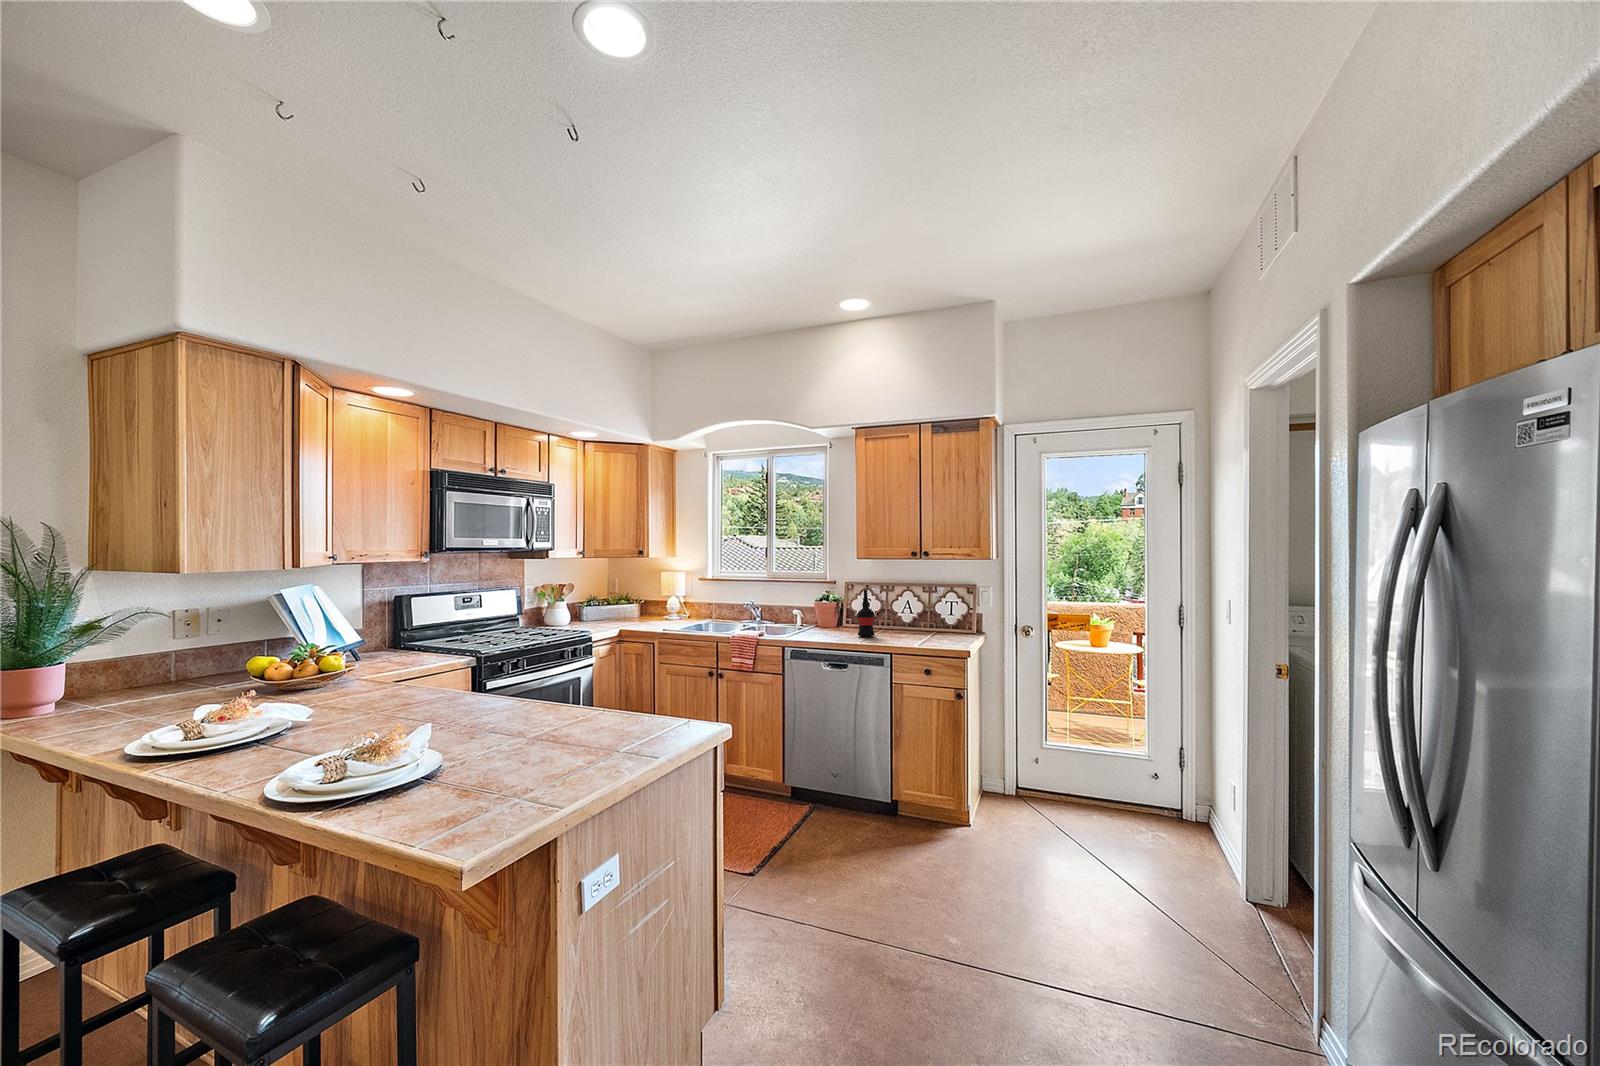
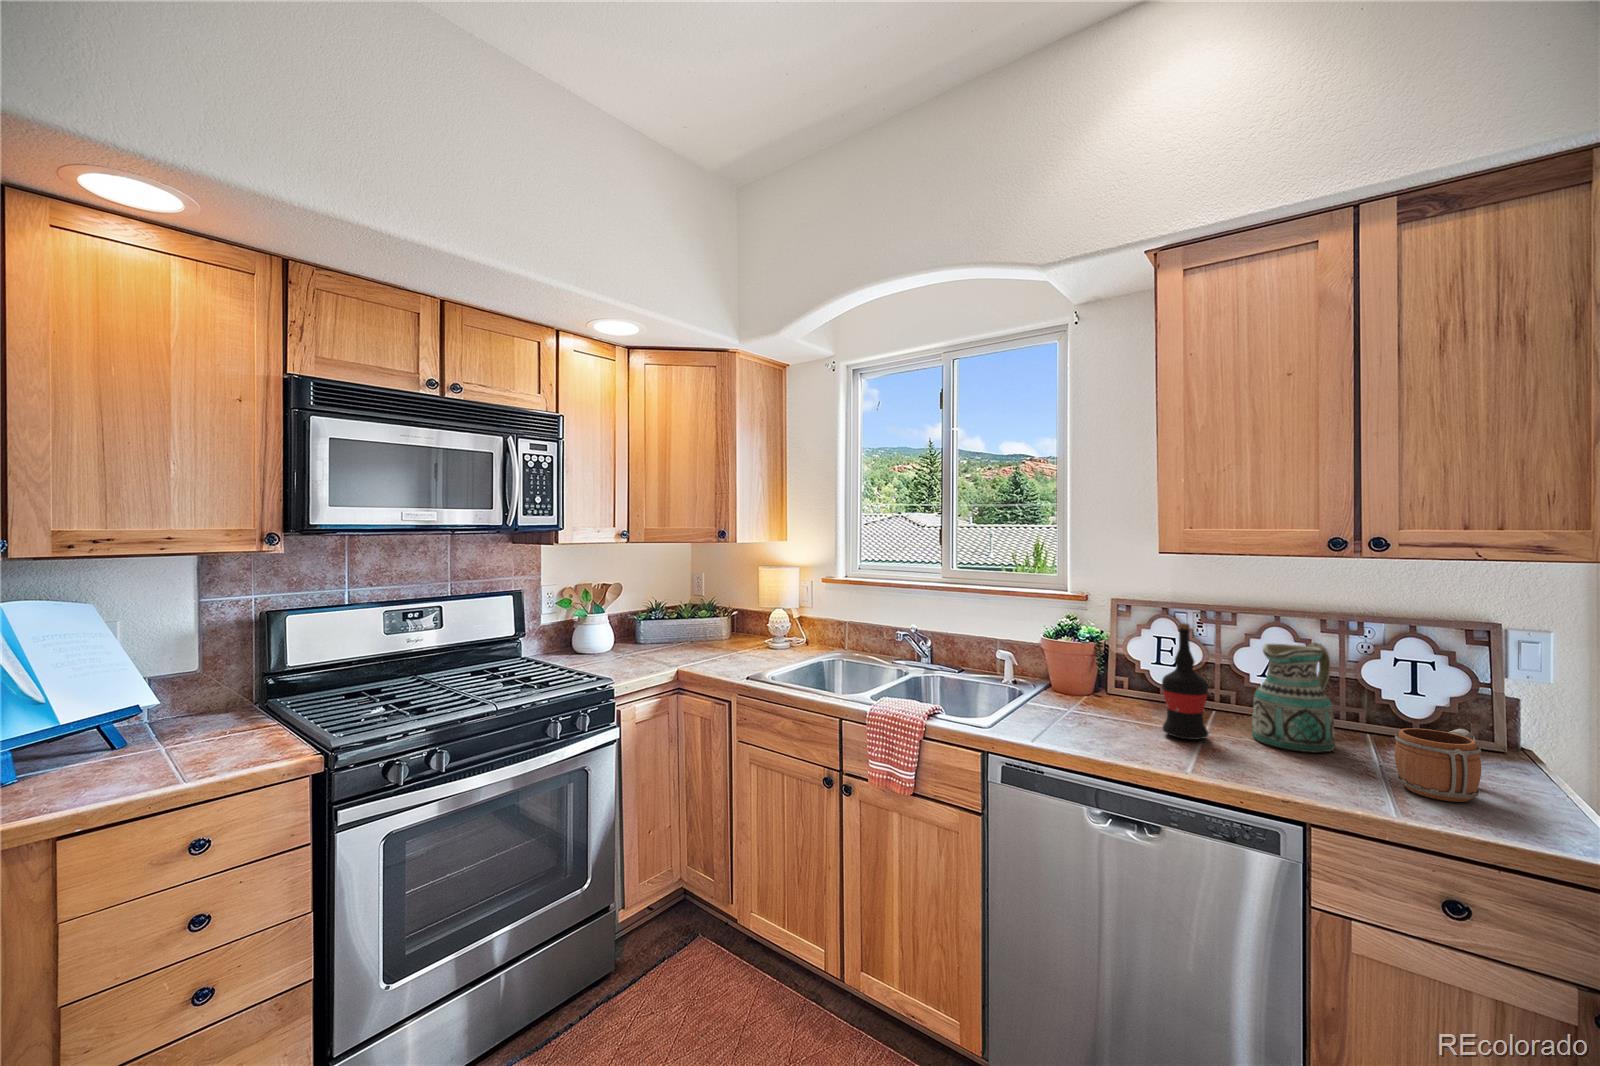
ceramic pitcher: none [892,595,922,637] -> present [1251,643,1335,752]
mug: none [927,621,955,644] -> present [1395,728,1481,802]

